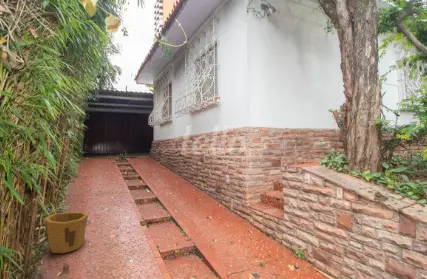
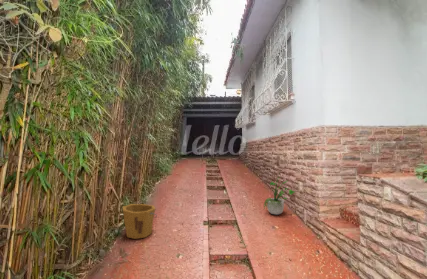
potted plant: none [194,164,223,206] -> present [264,178,294,215]

